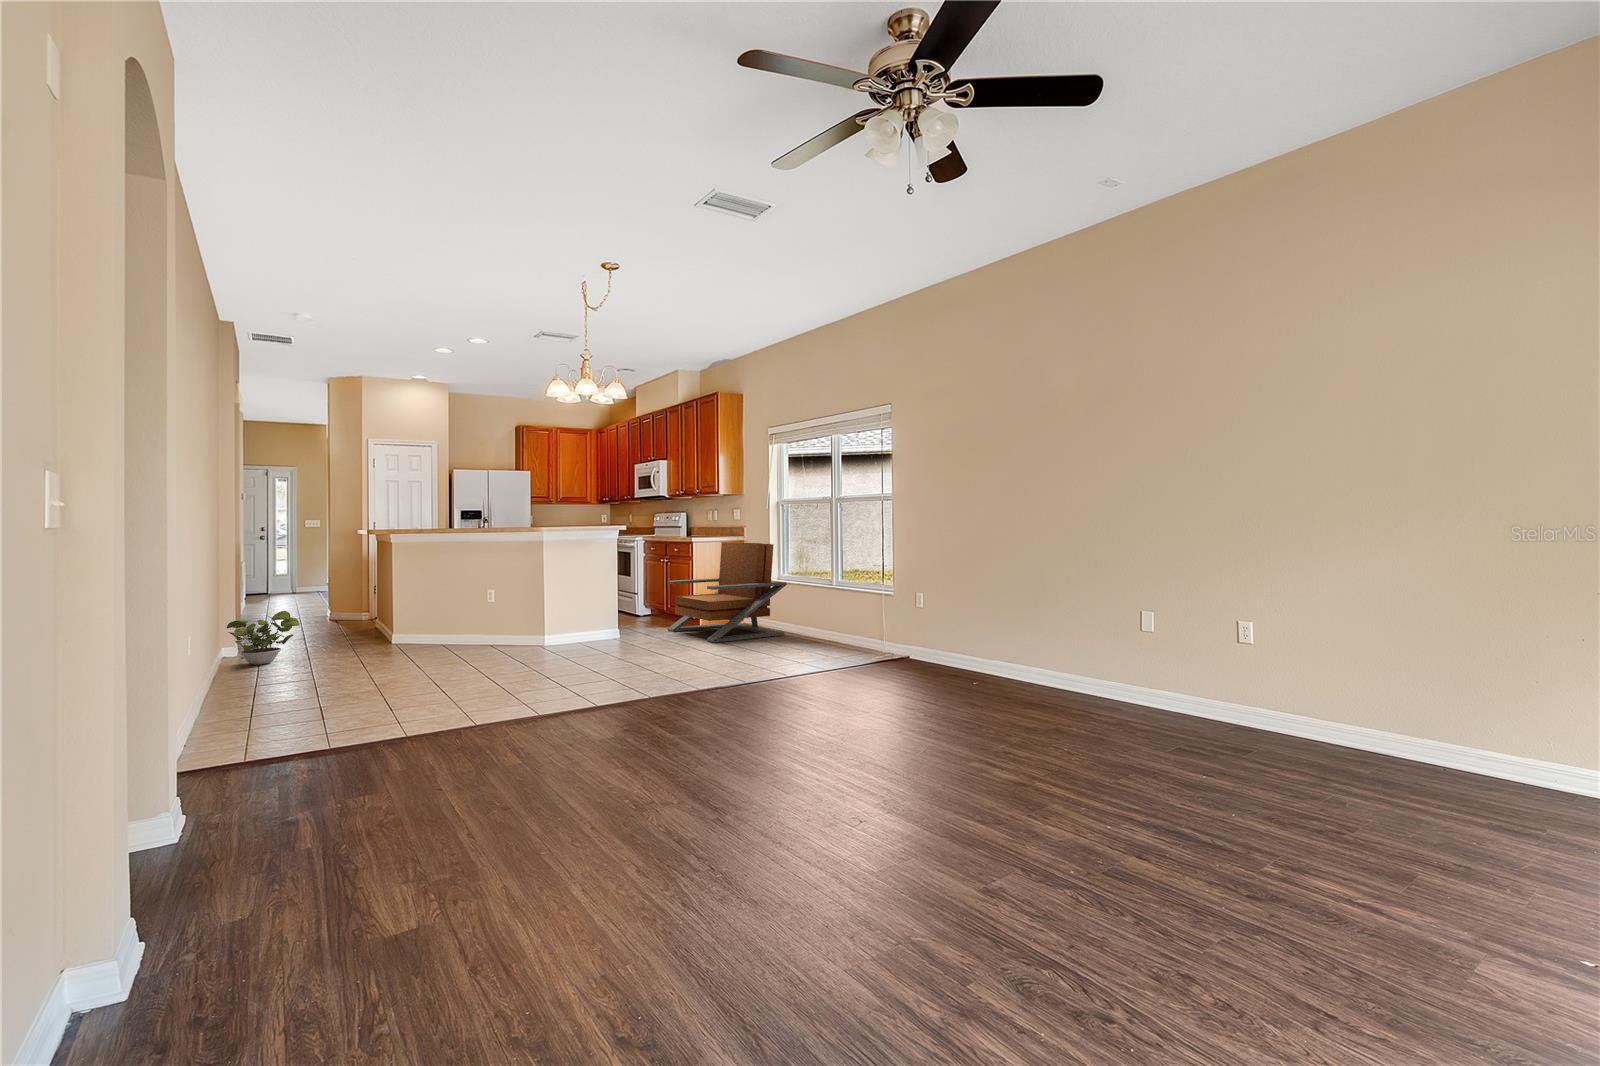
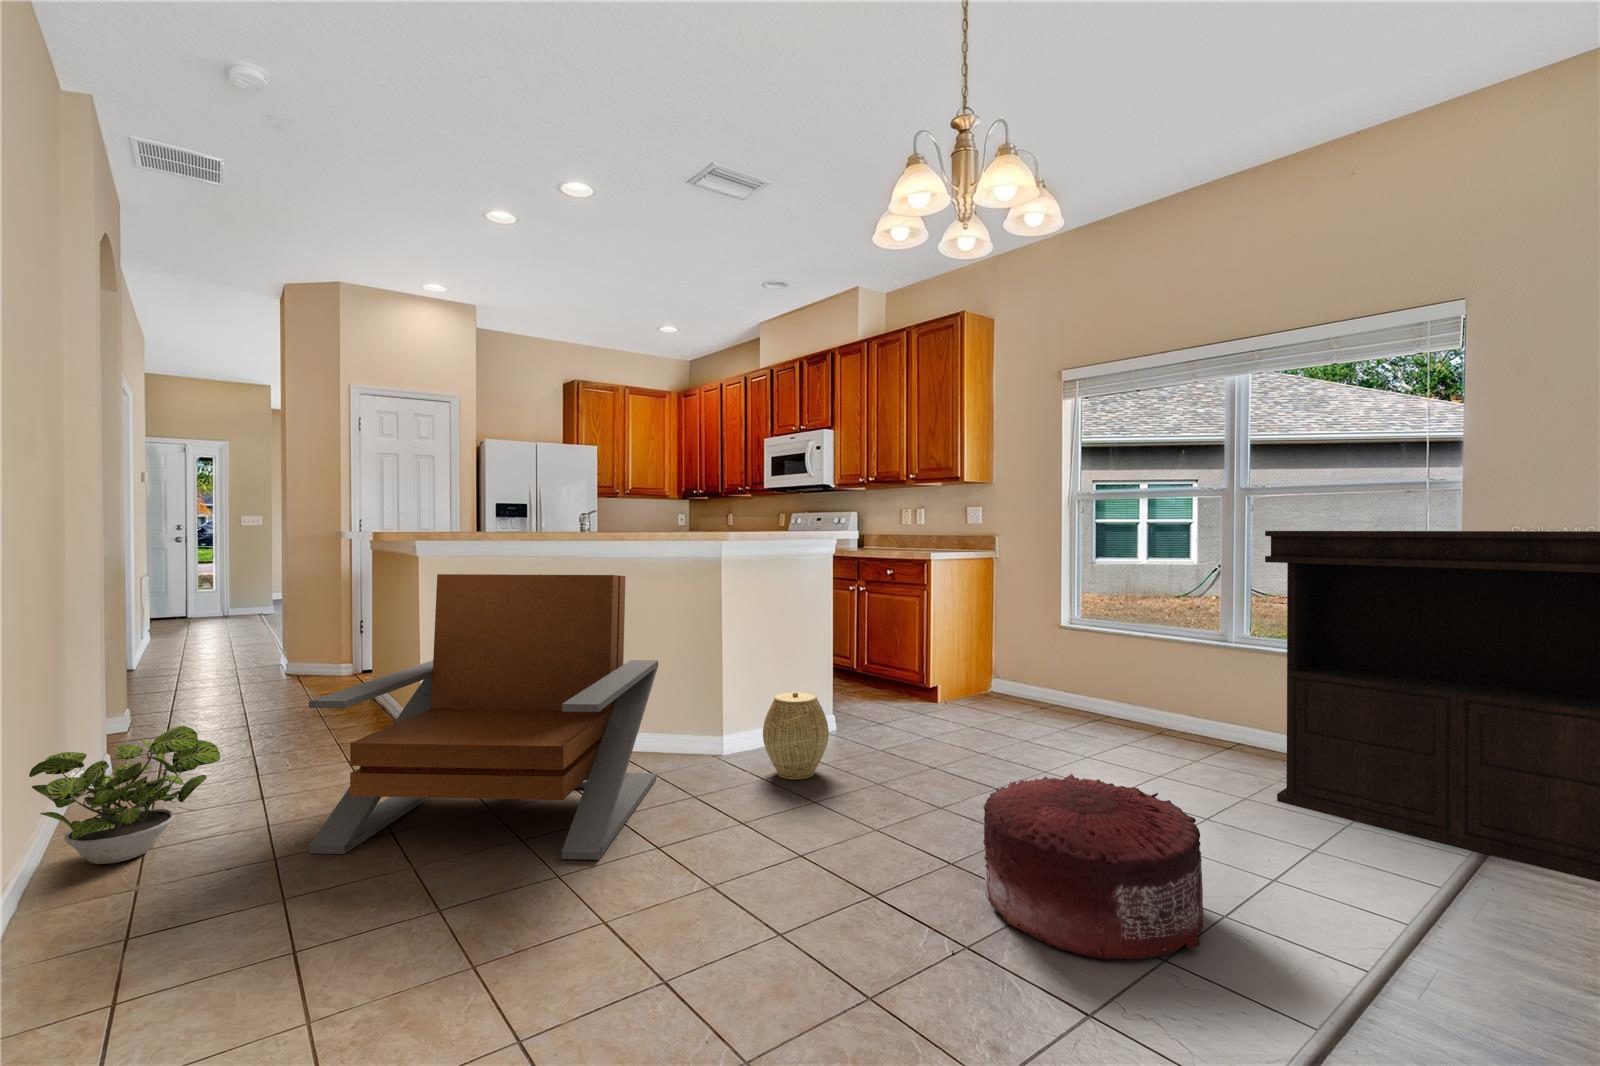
console table: none [782,523,907,676] -> present [1265,531,1600,882]
lounge chair: present [667,542,787,643] -> present [309,574,658,860]
woven basket: none [555,607,589,649] -> present [763,692,829,780]
pouf: none [586,629,673,681] -> present [983,774,1203,960]

